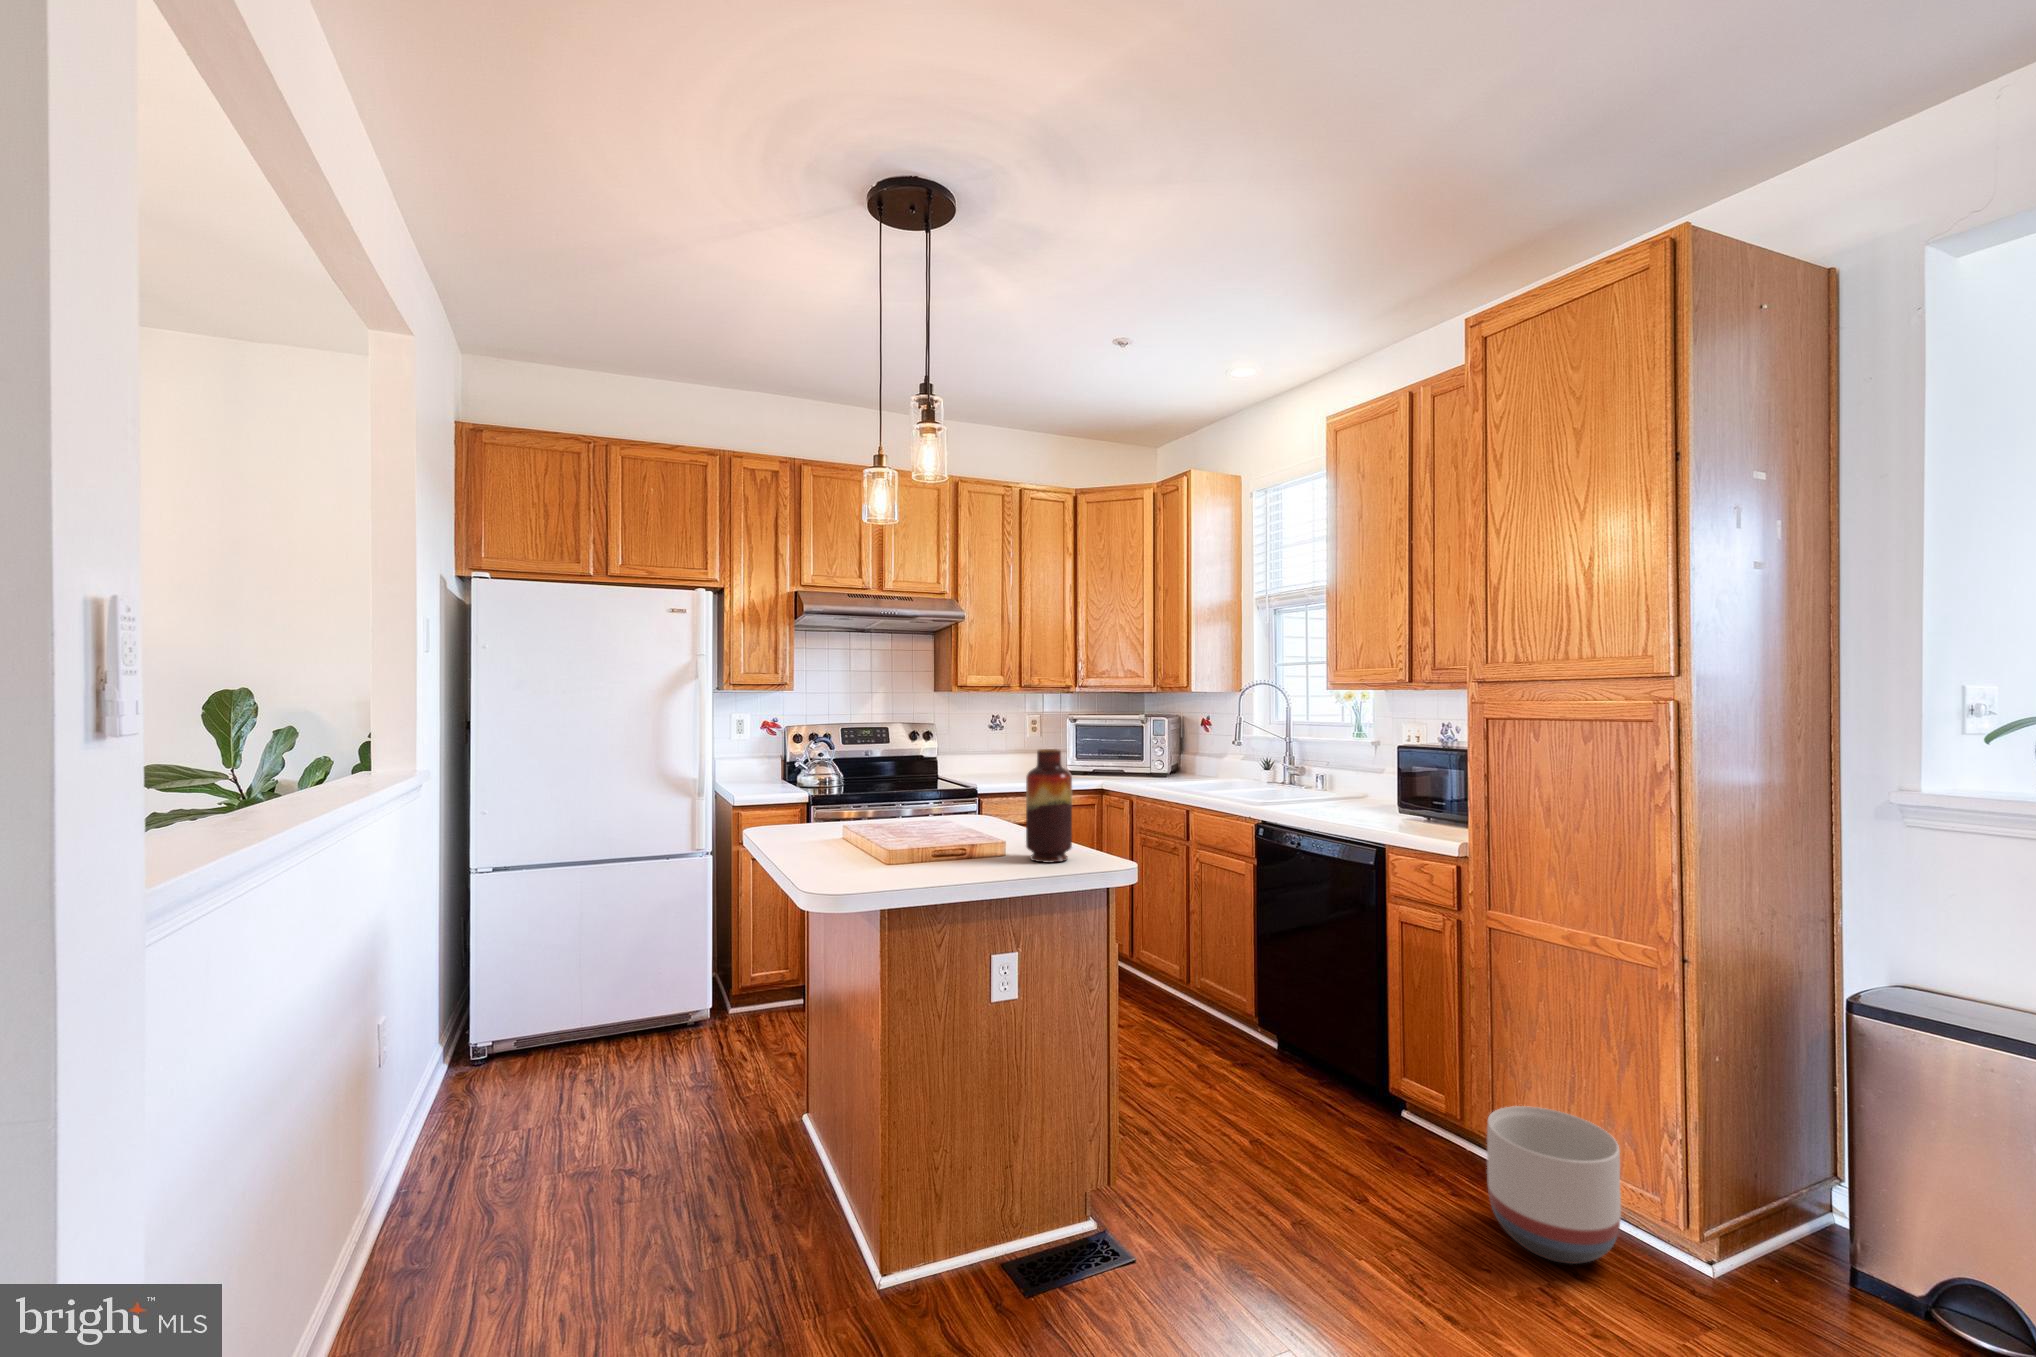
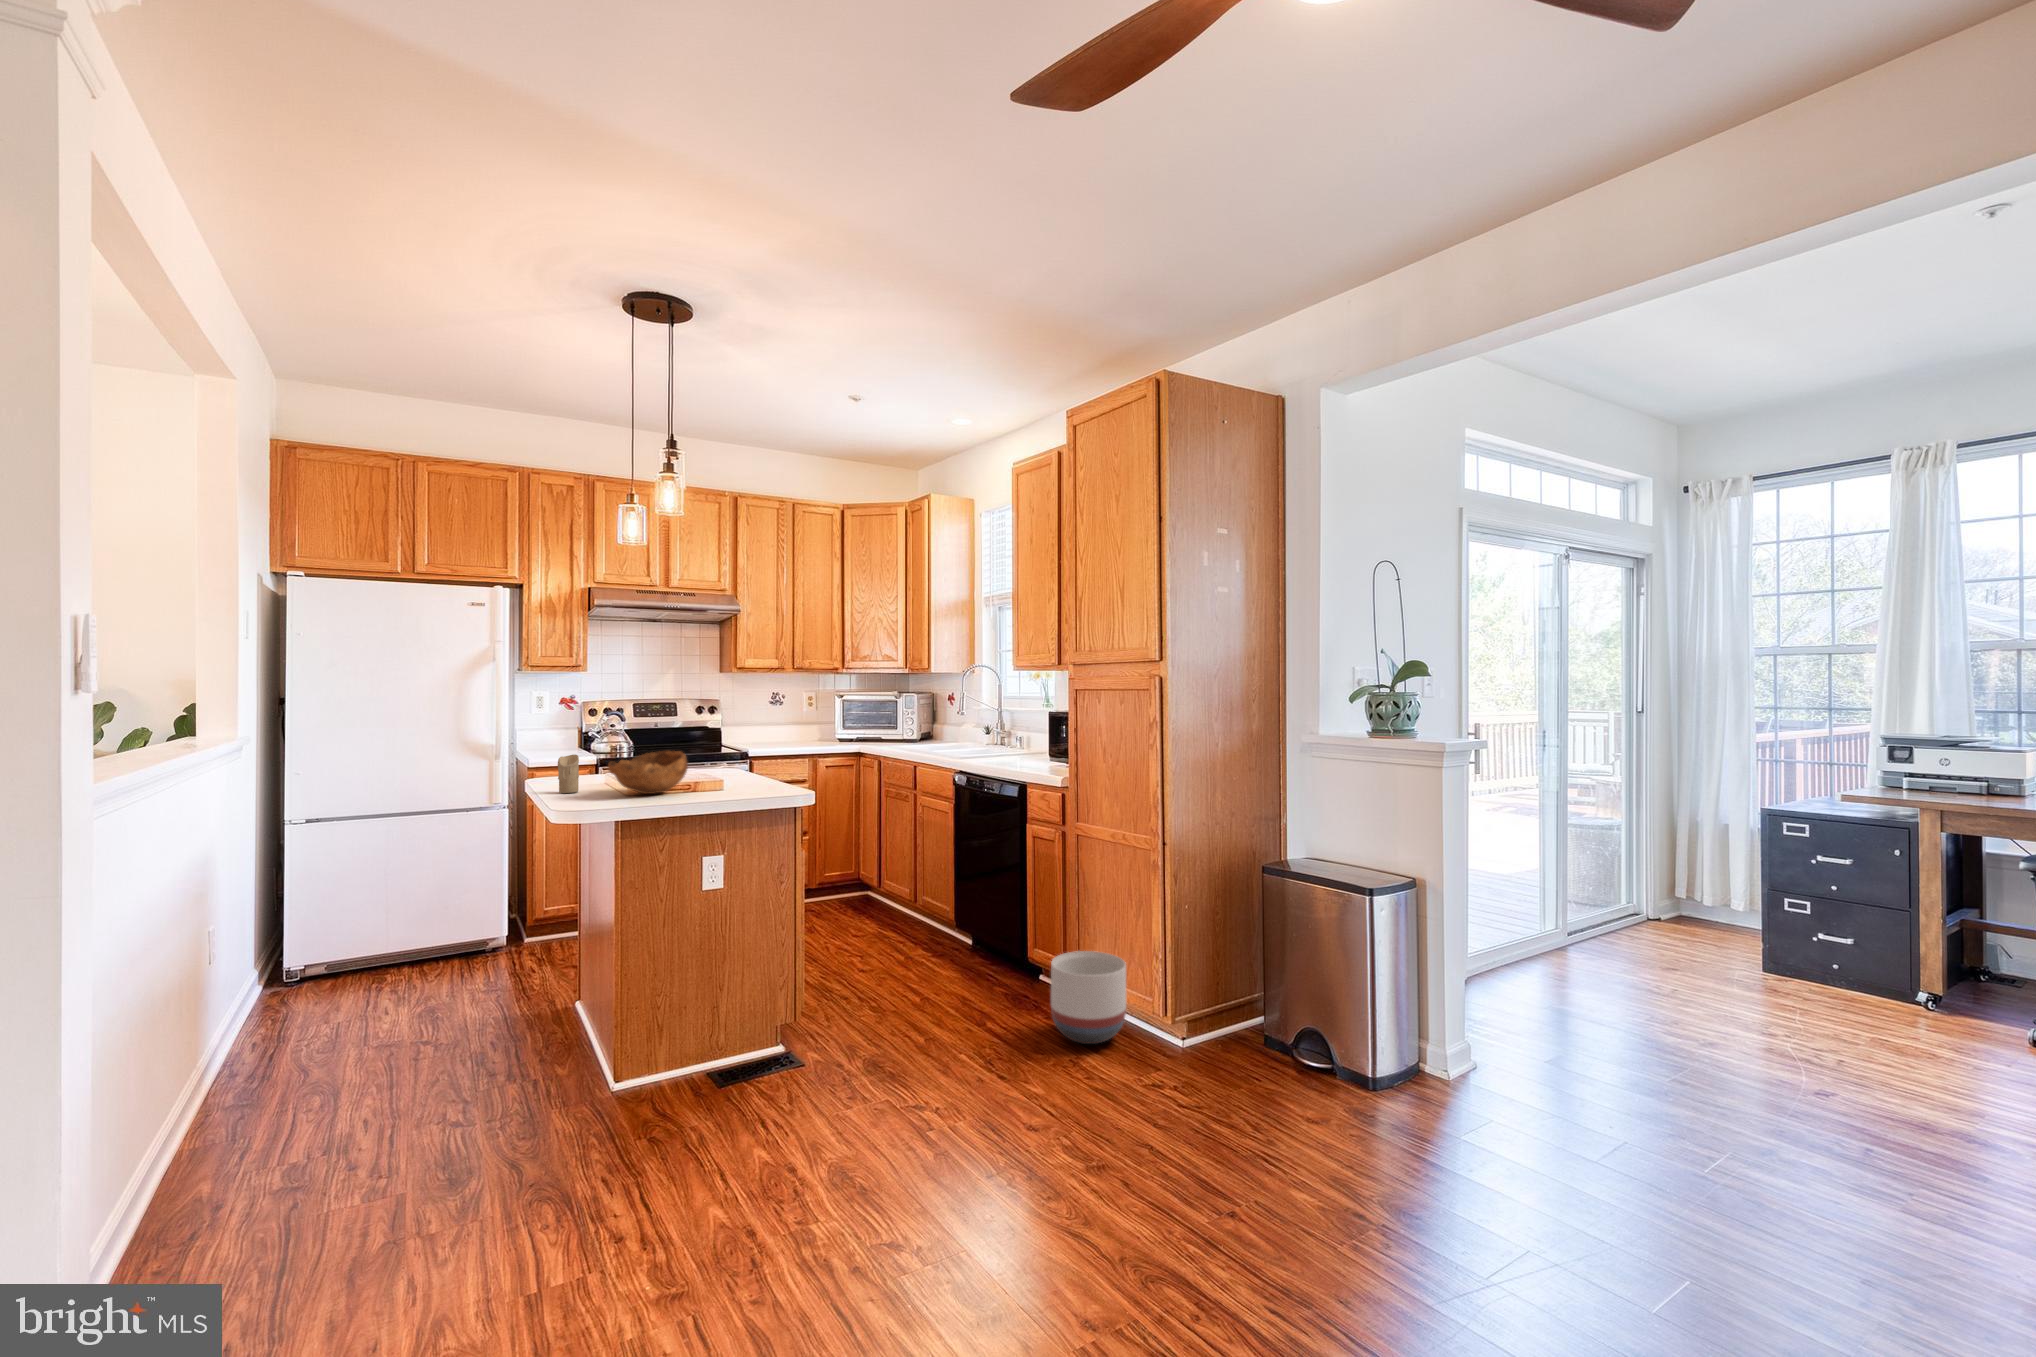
vase: present [1026,749,1072,863] -> none [731,713,765,792]
wooden bowl: none [869,801,970,865] -> present [608,751,688,794]
candle: none [800,806,827,860] -> present [558,755,579,793]

